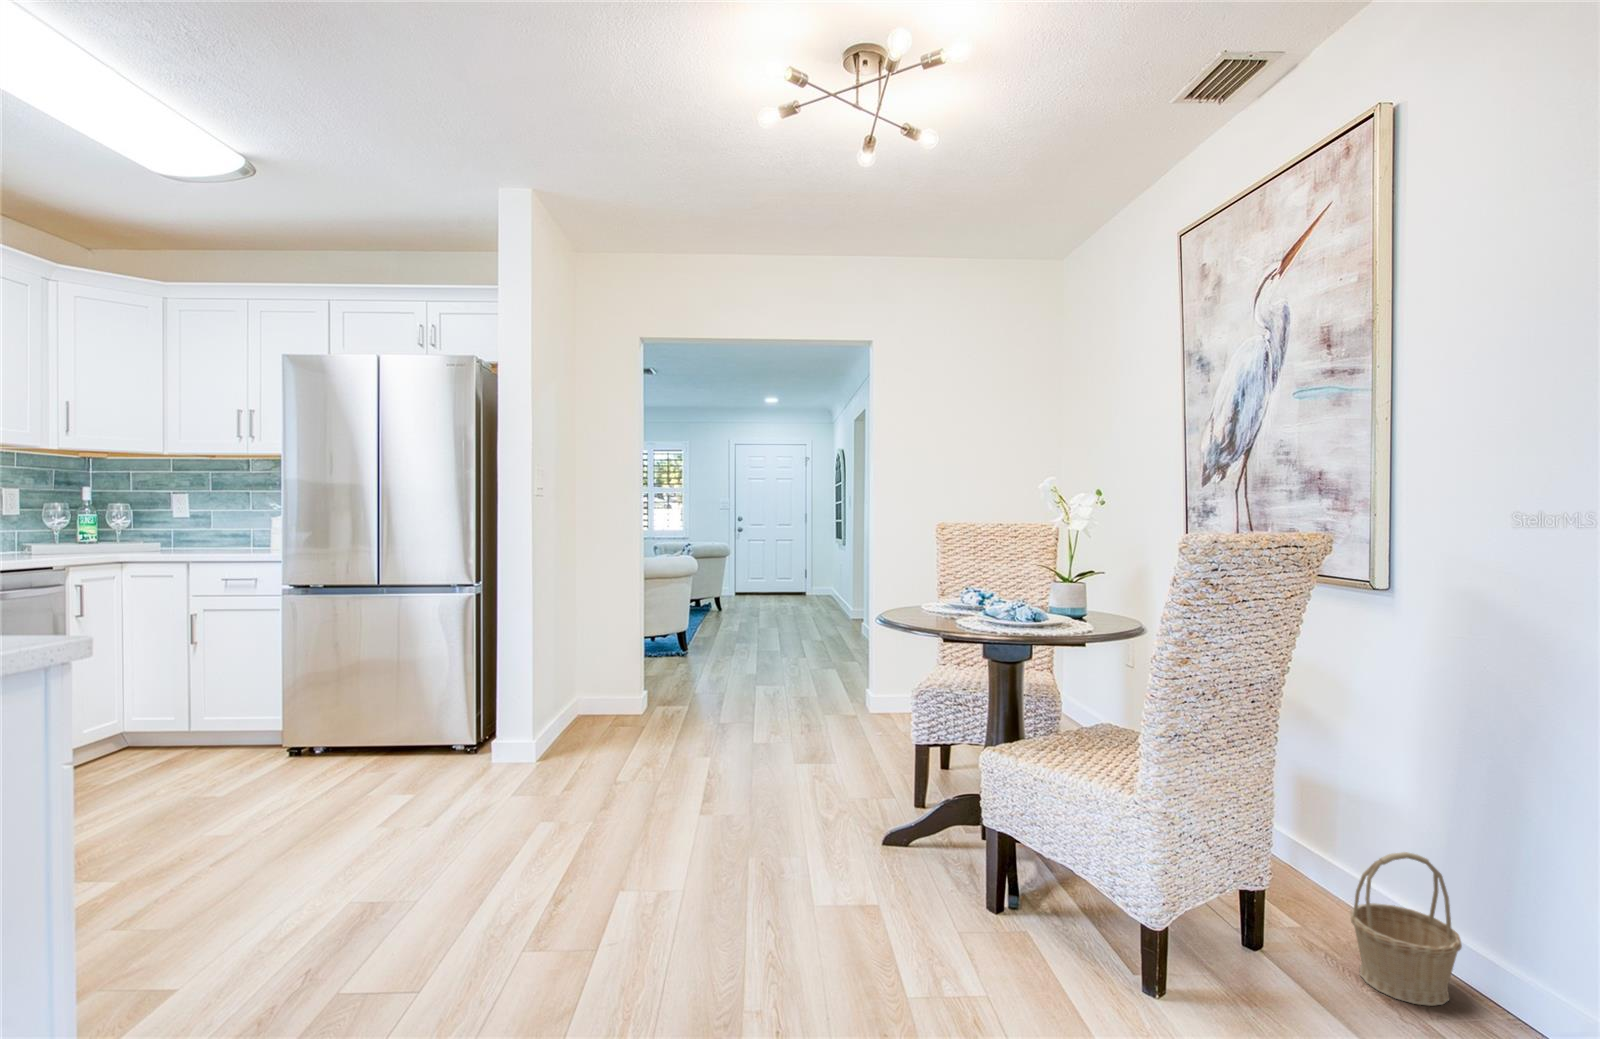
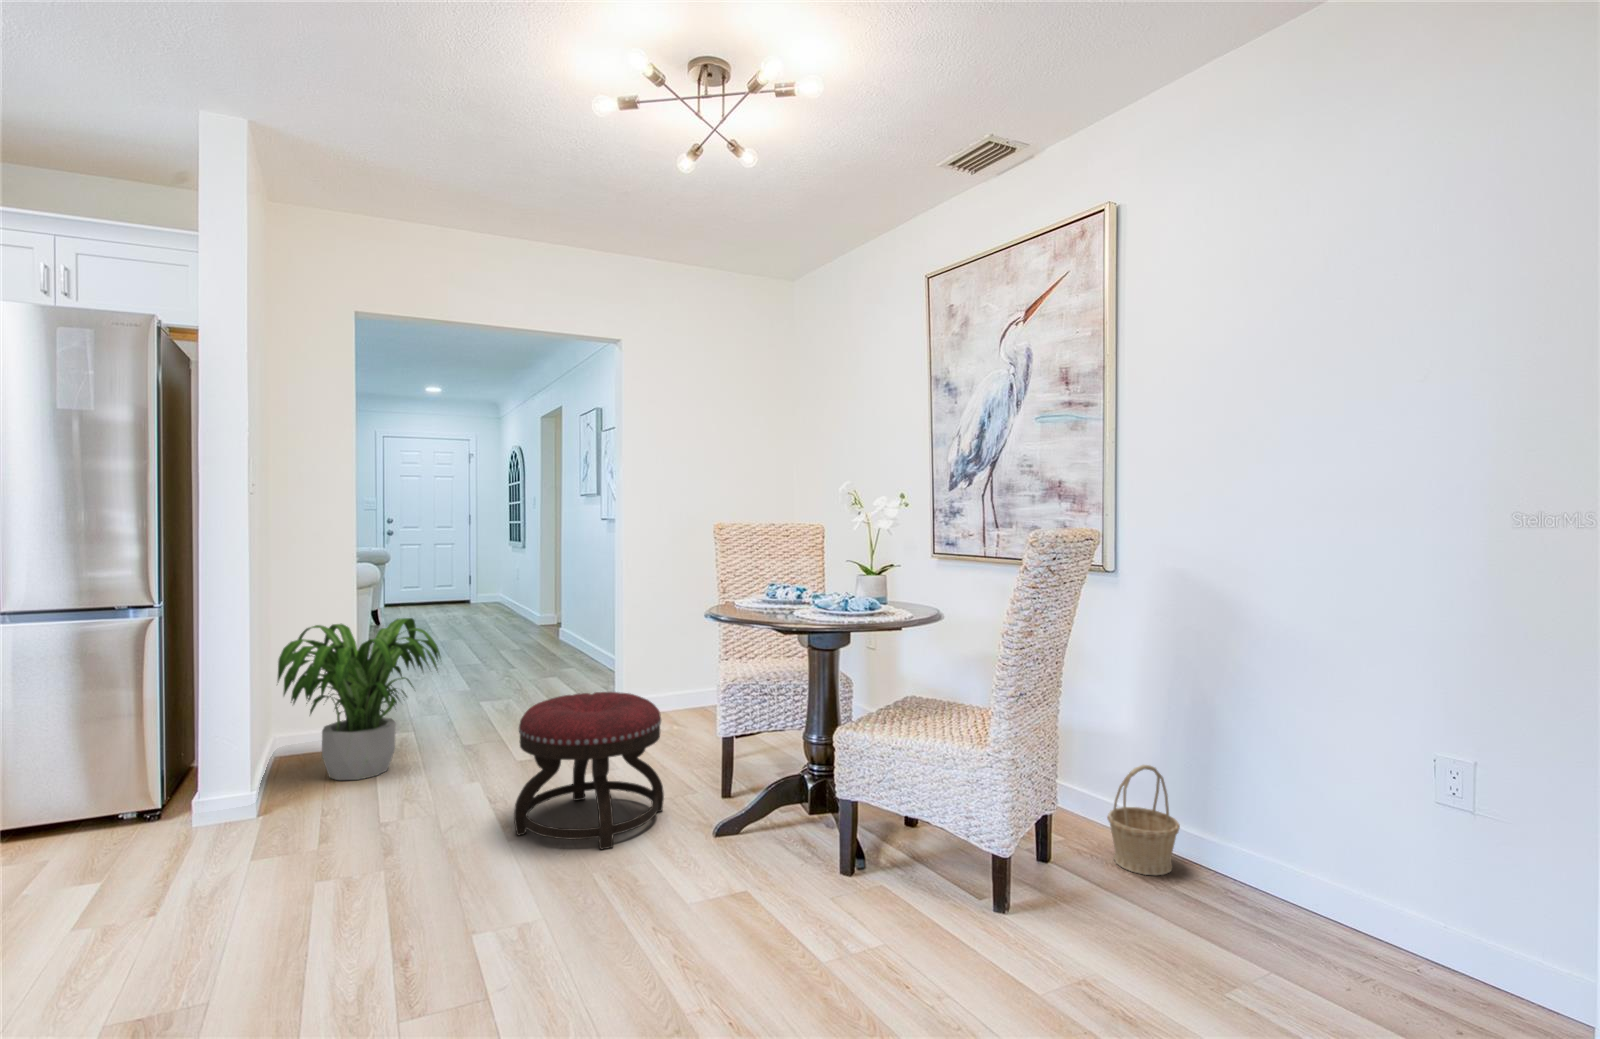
potted plant: none [566,605,695,740] -> present [278,618,440,780]
ottoman: none [711,685,851,835] -> present [514,692,664,849]

